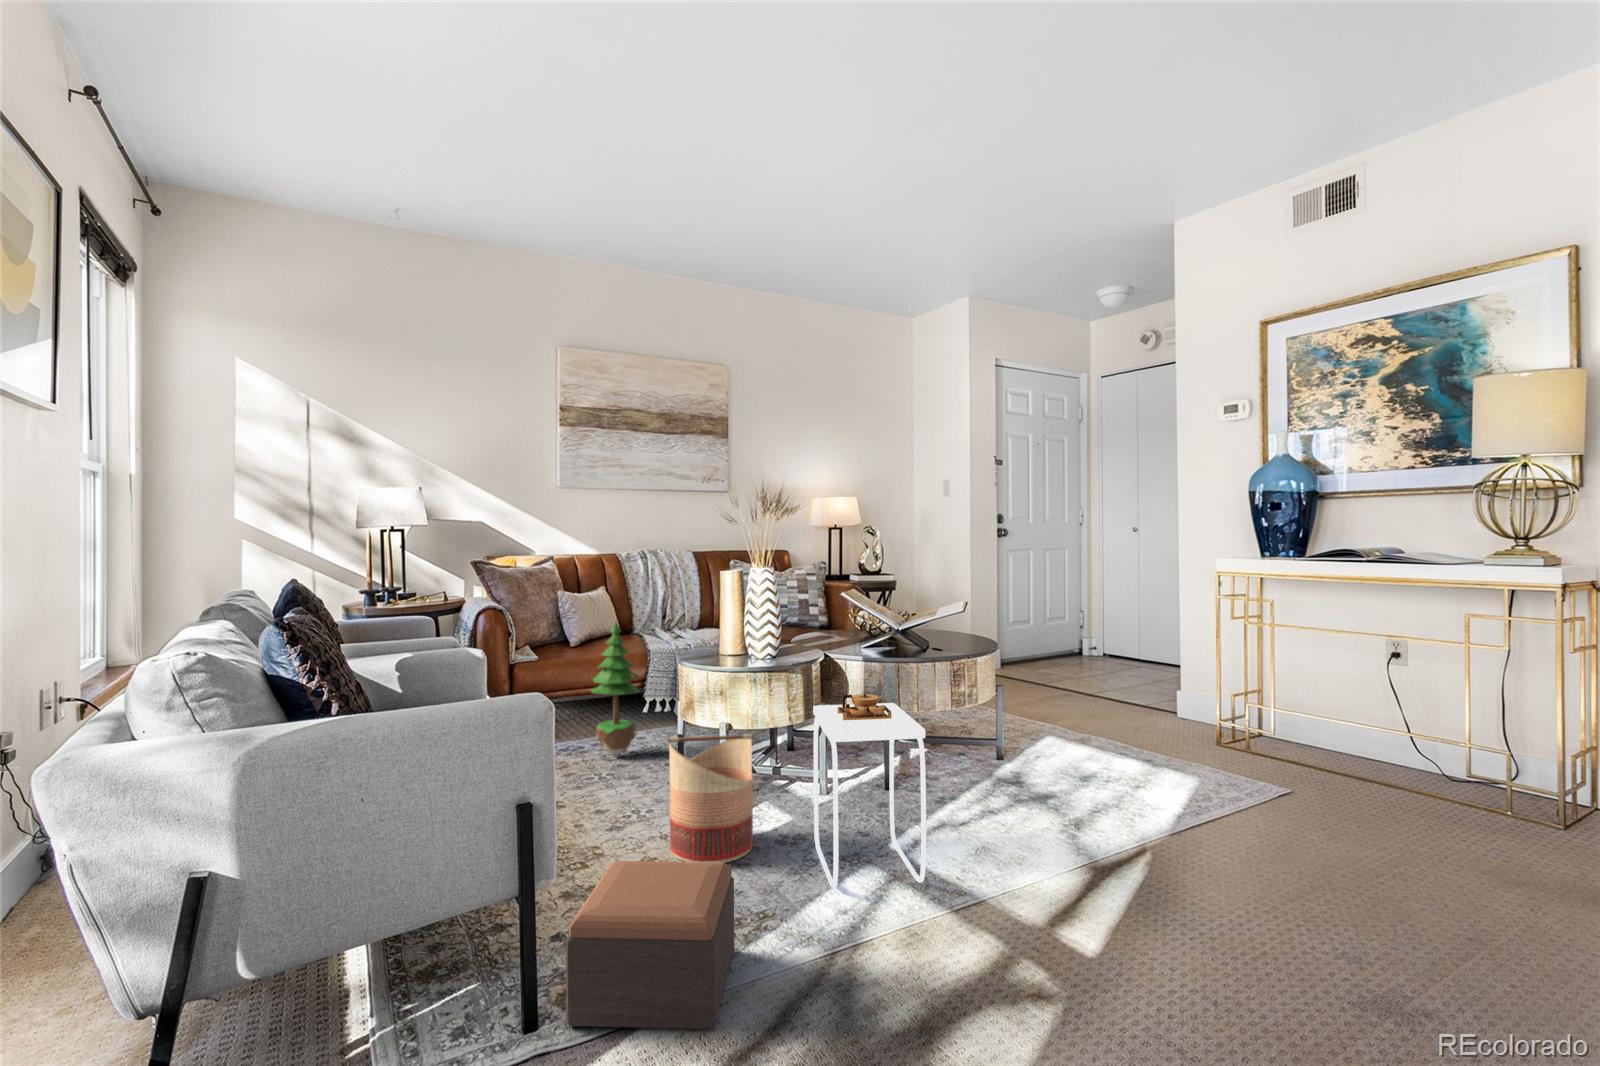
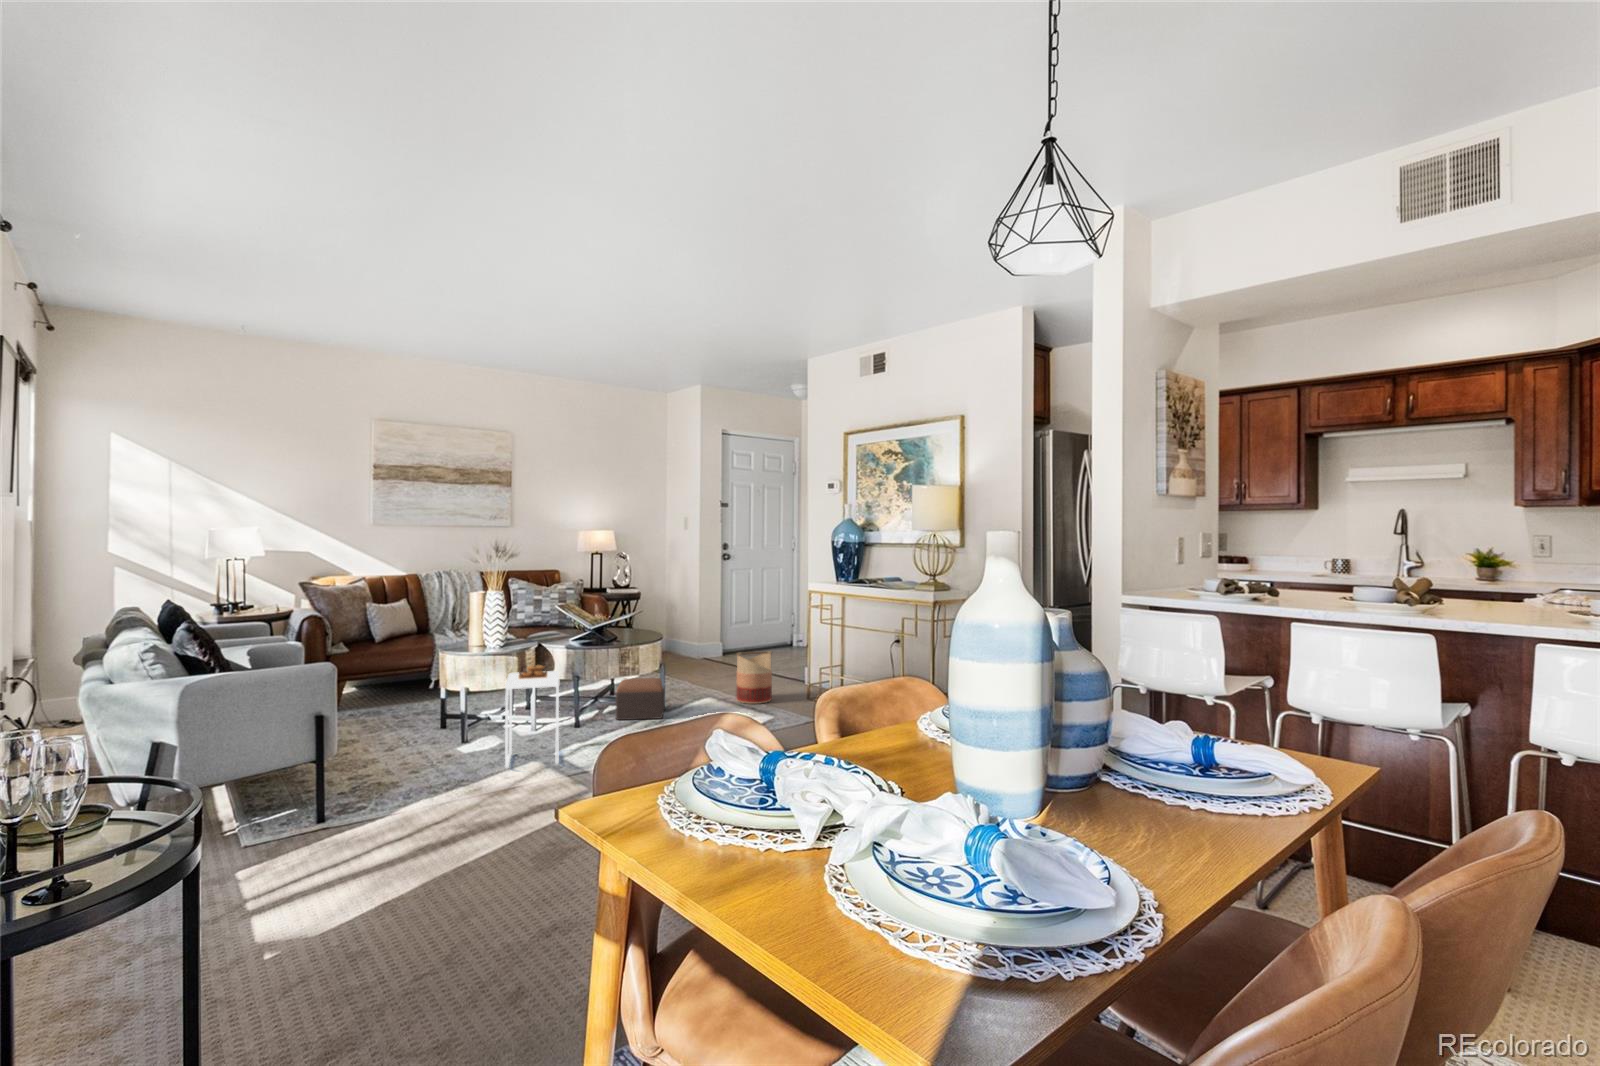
potted tree: present [591,622,639,757] -> none [384,624,421,716]
basket: present [668,734,754,863] -> present [736,651,772,704]
footstool: present [566,861,734,1030] -> present [616,678,665,720]

